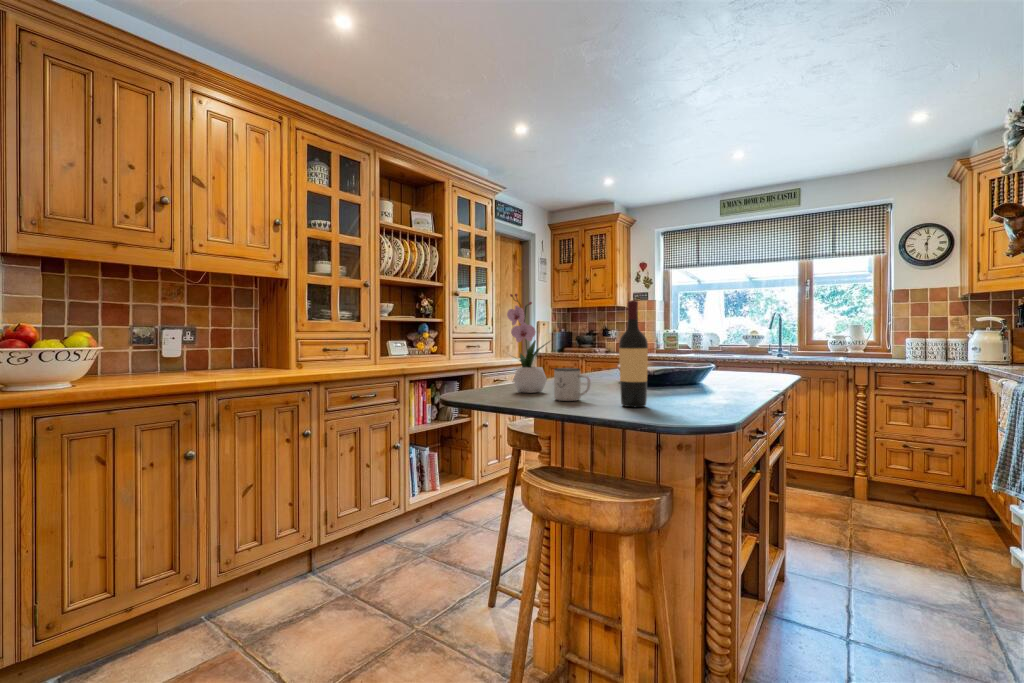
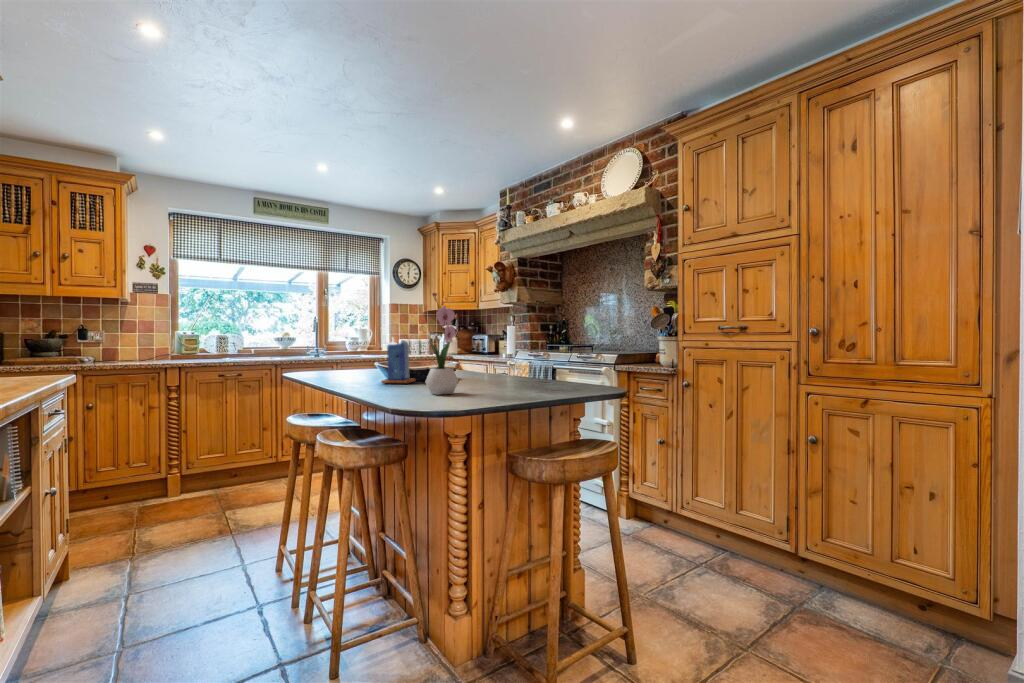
wine bottle: present [619,300,648,407] -> none [542,311,562,389]
candle: none [580,335,614,382] -> present [382,338,415,383]
mug: present [554,368,590,401] -> none [494,365,522,393]

